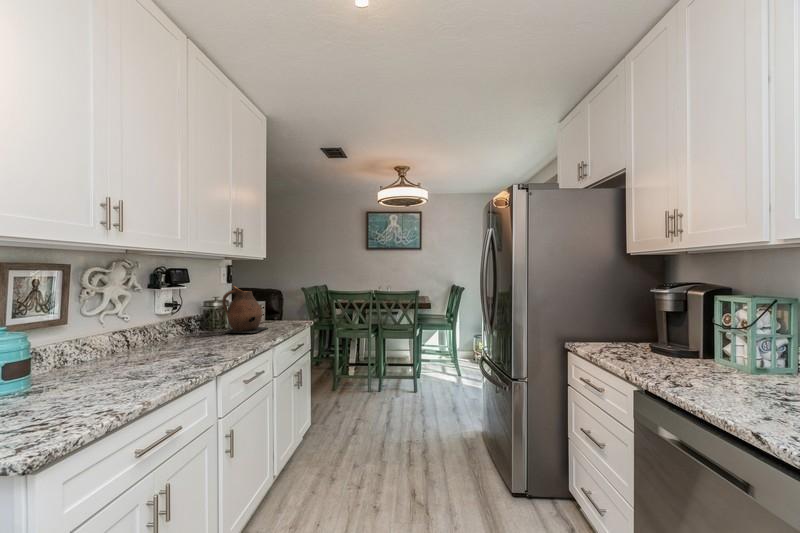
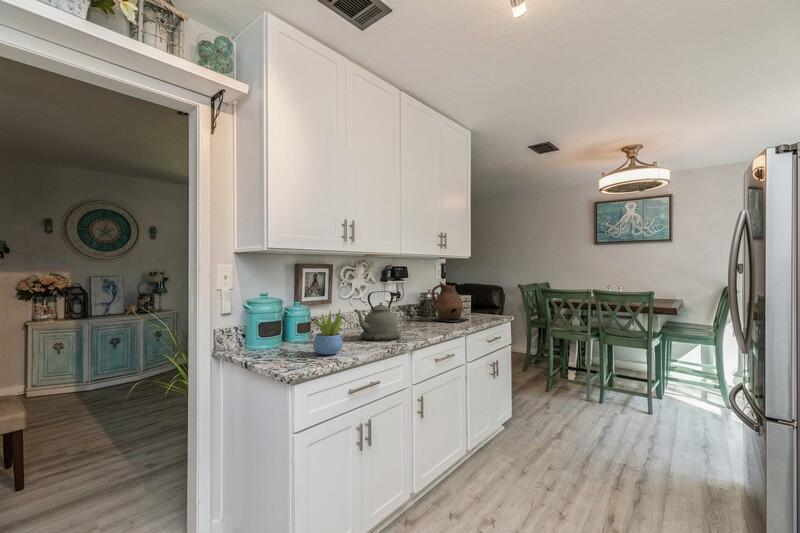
kettle: none [125,301,197,371] -> present [354,291,401,341]
succulent plant: none [56,330,120,408] -> present [313,310,343,355]

